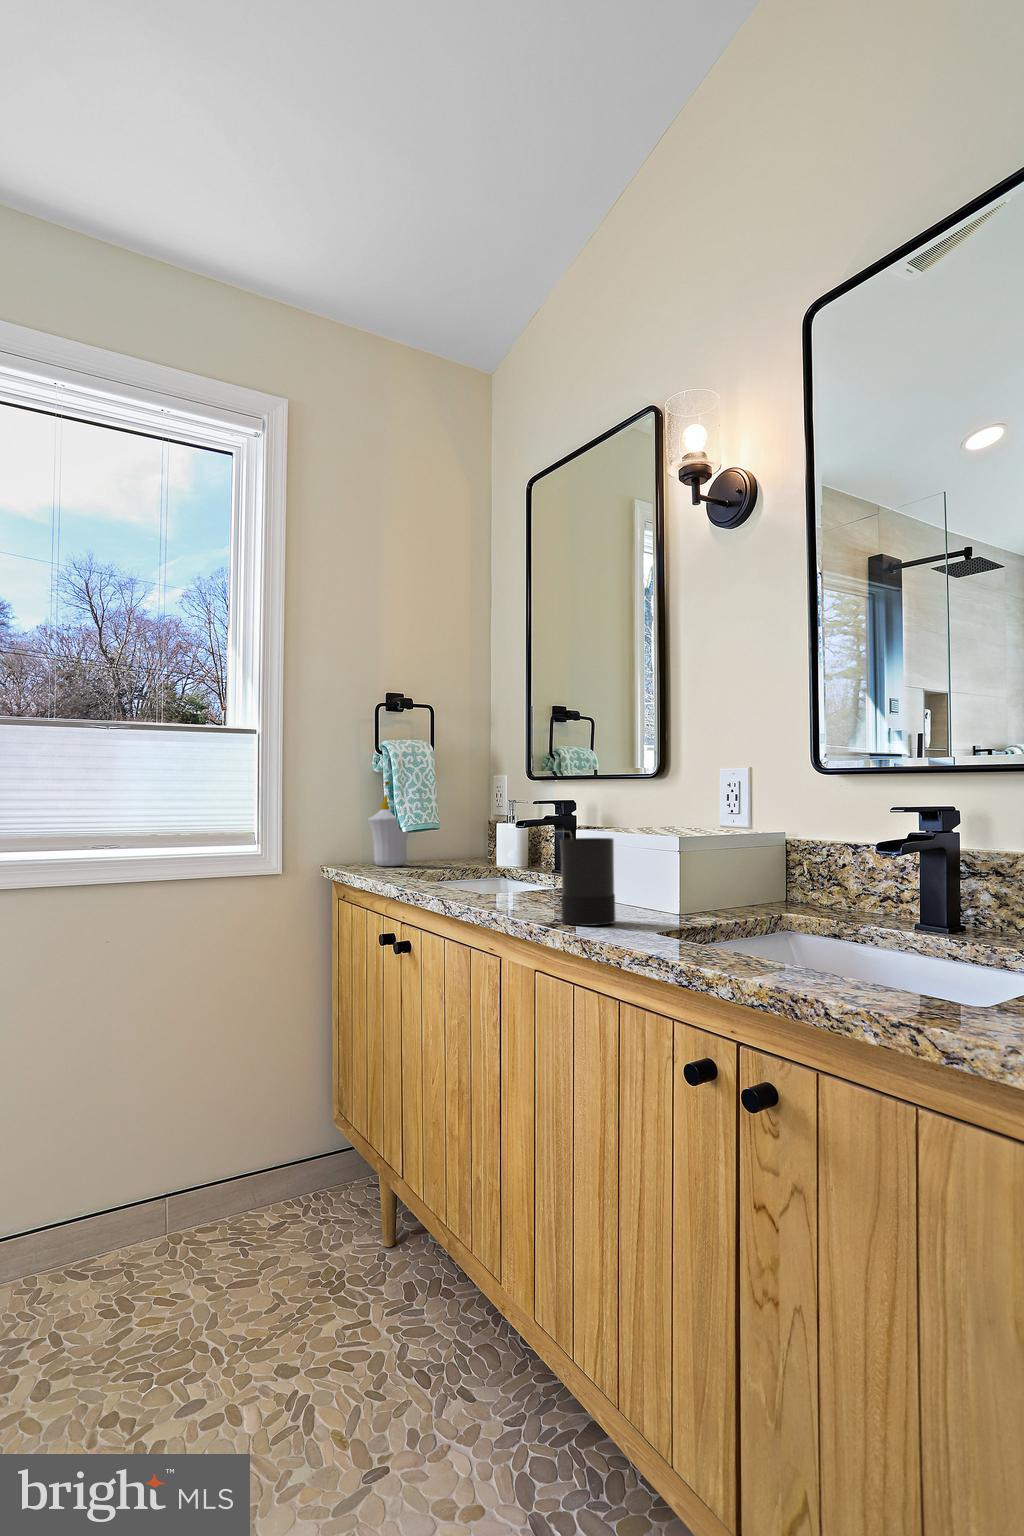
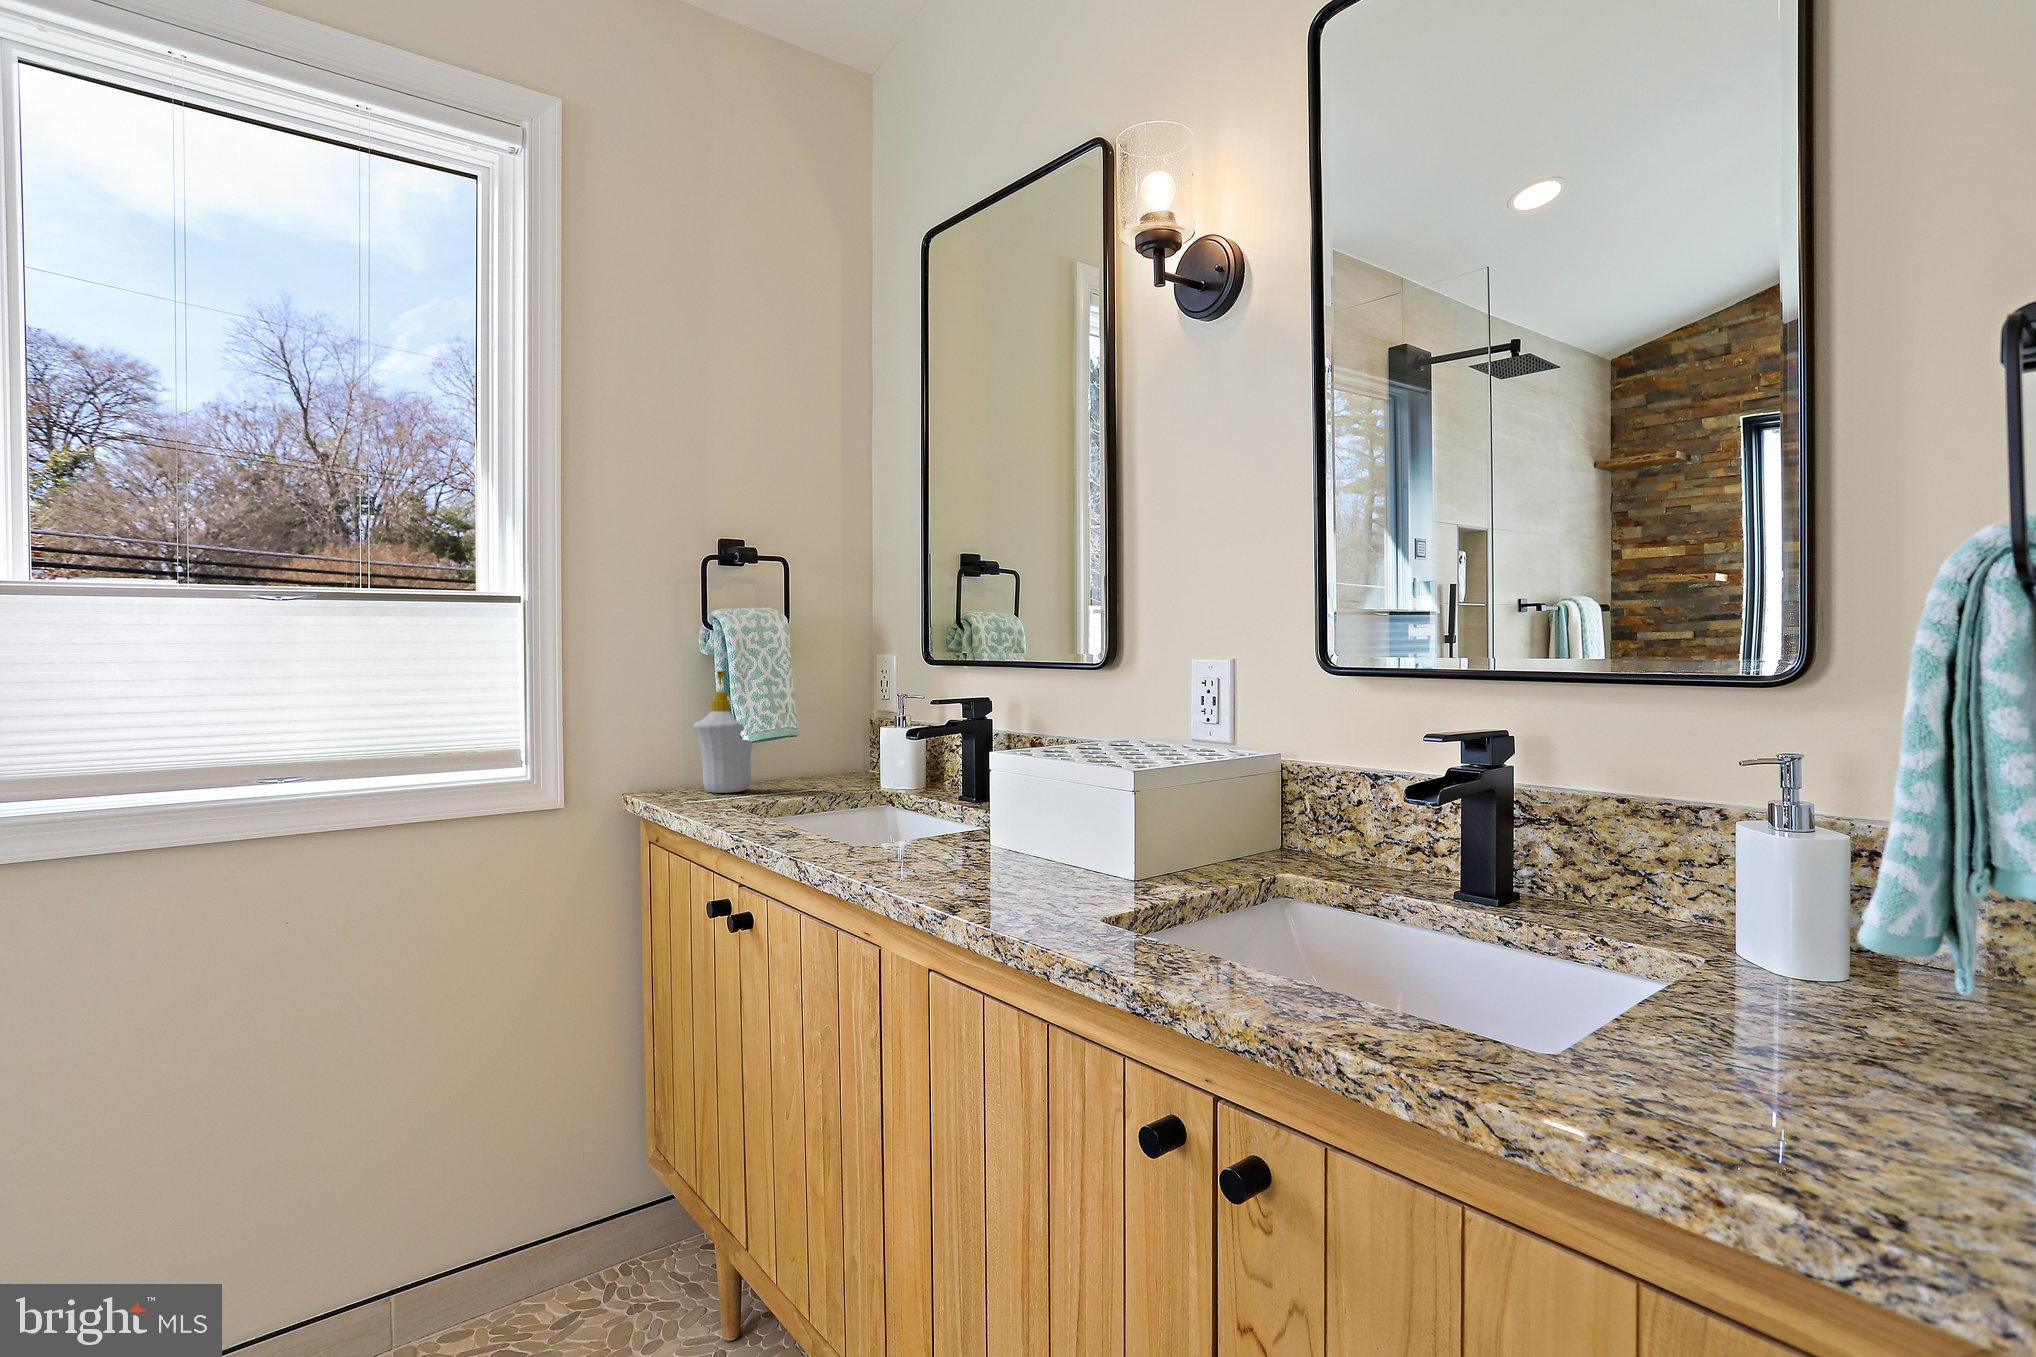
candle: present [560,838,616,926] -> none [953,769,1043,907]

